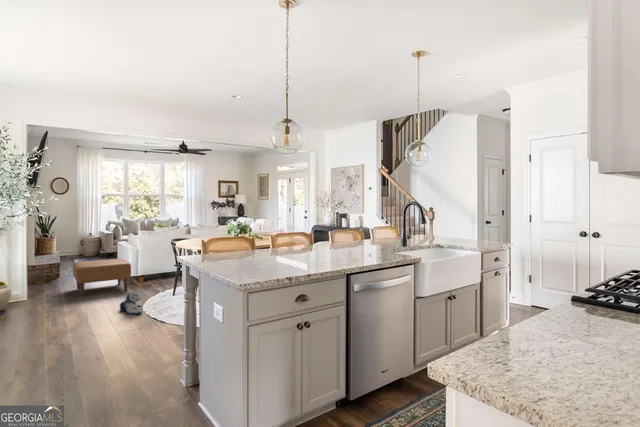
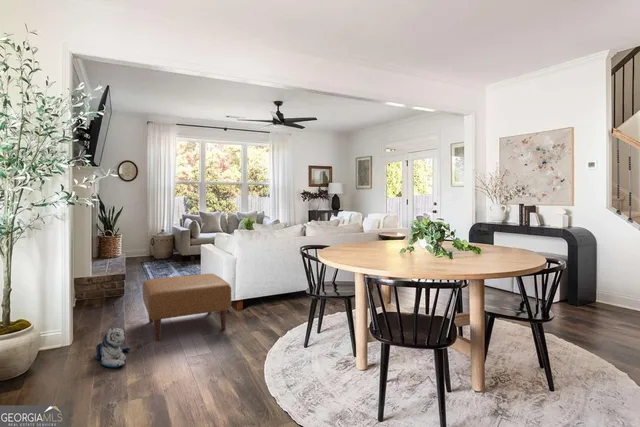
plush toy: present [120,292,142,314] -> present [95,327,130,368]

